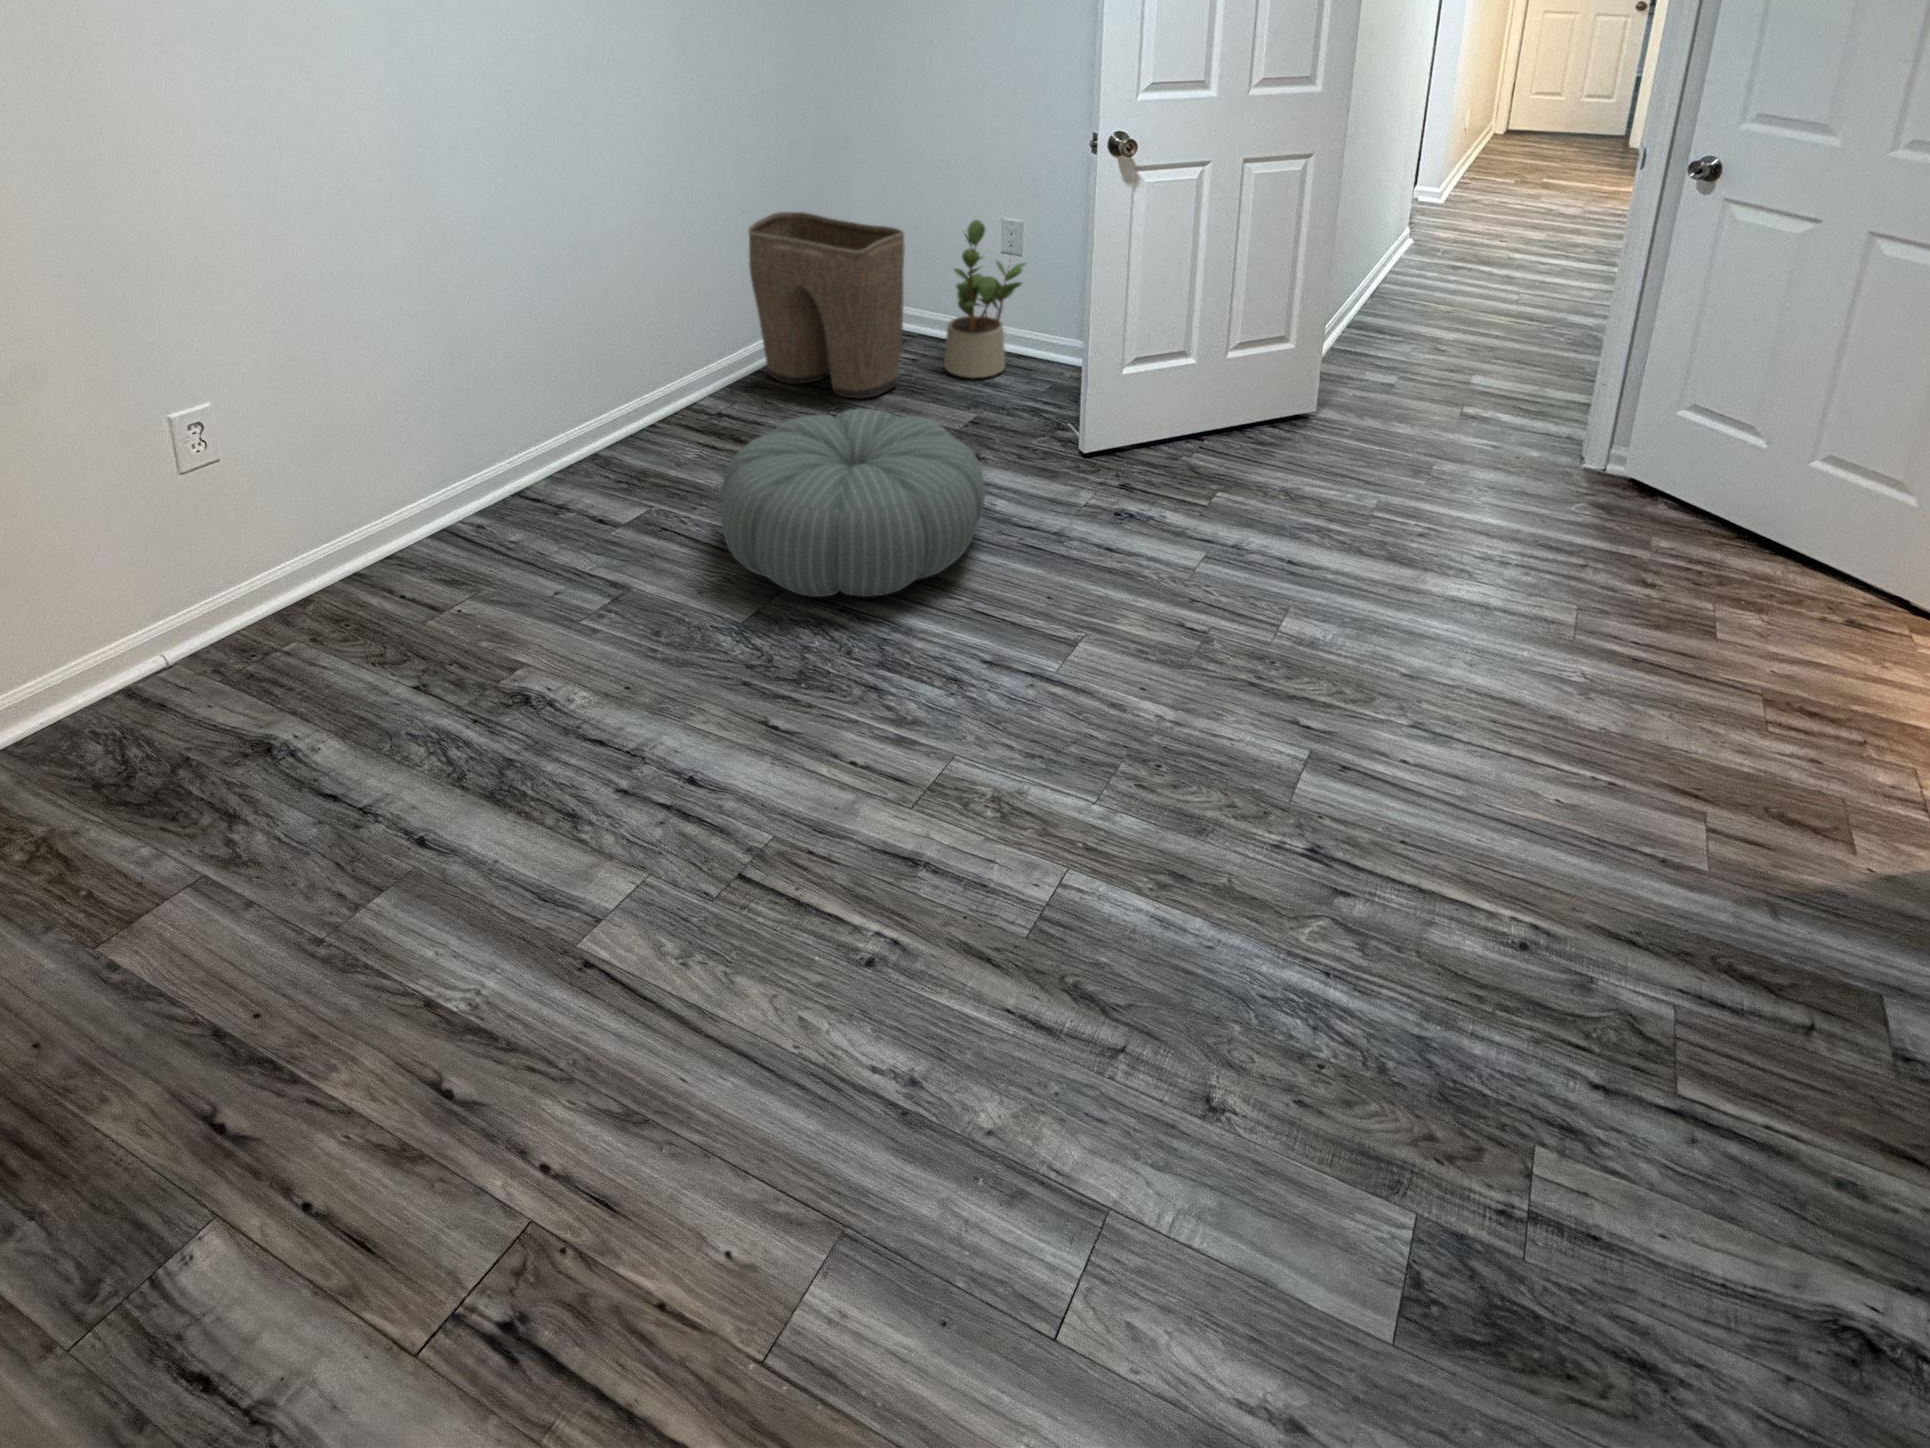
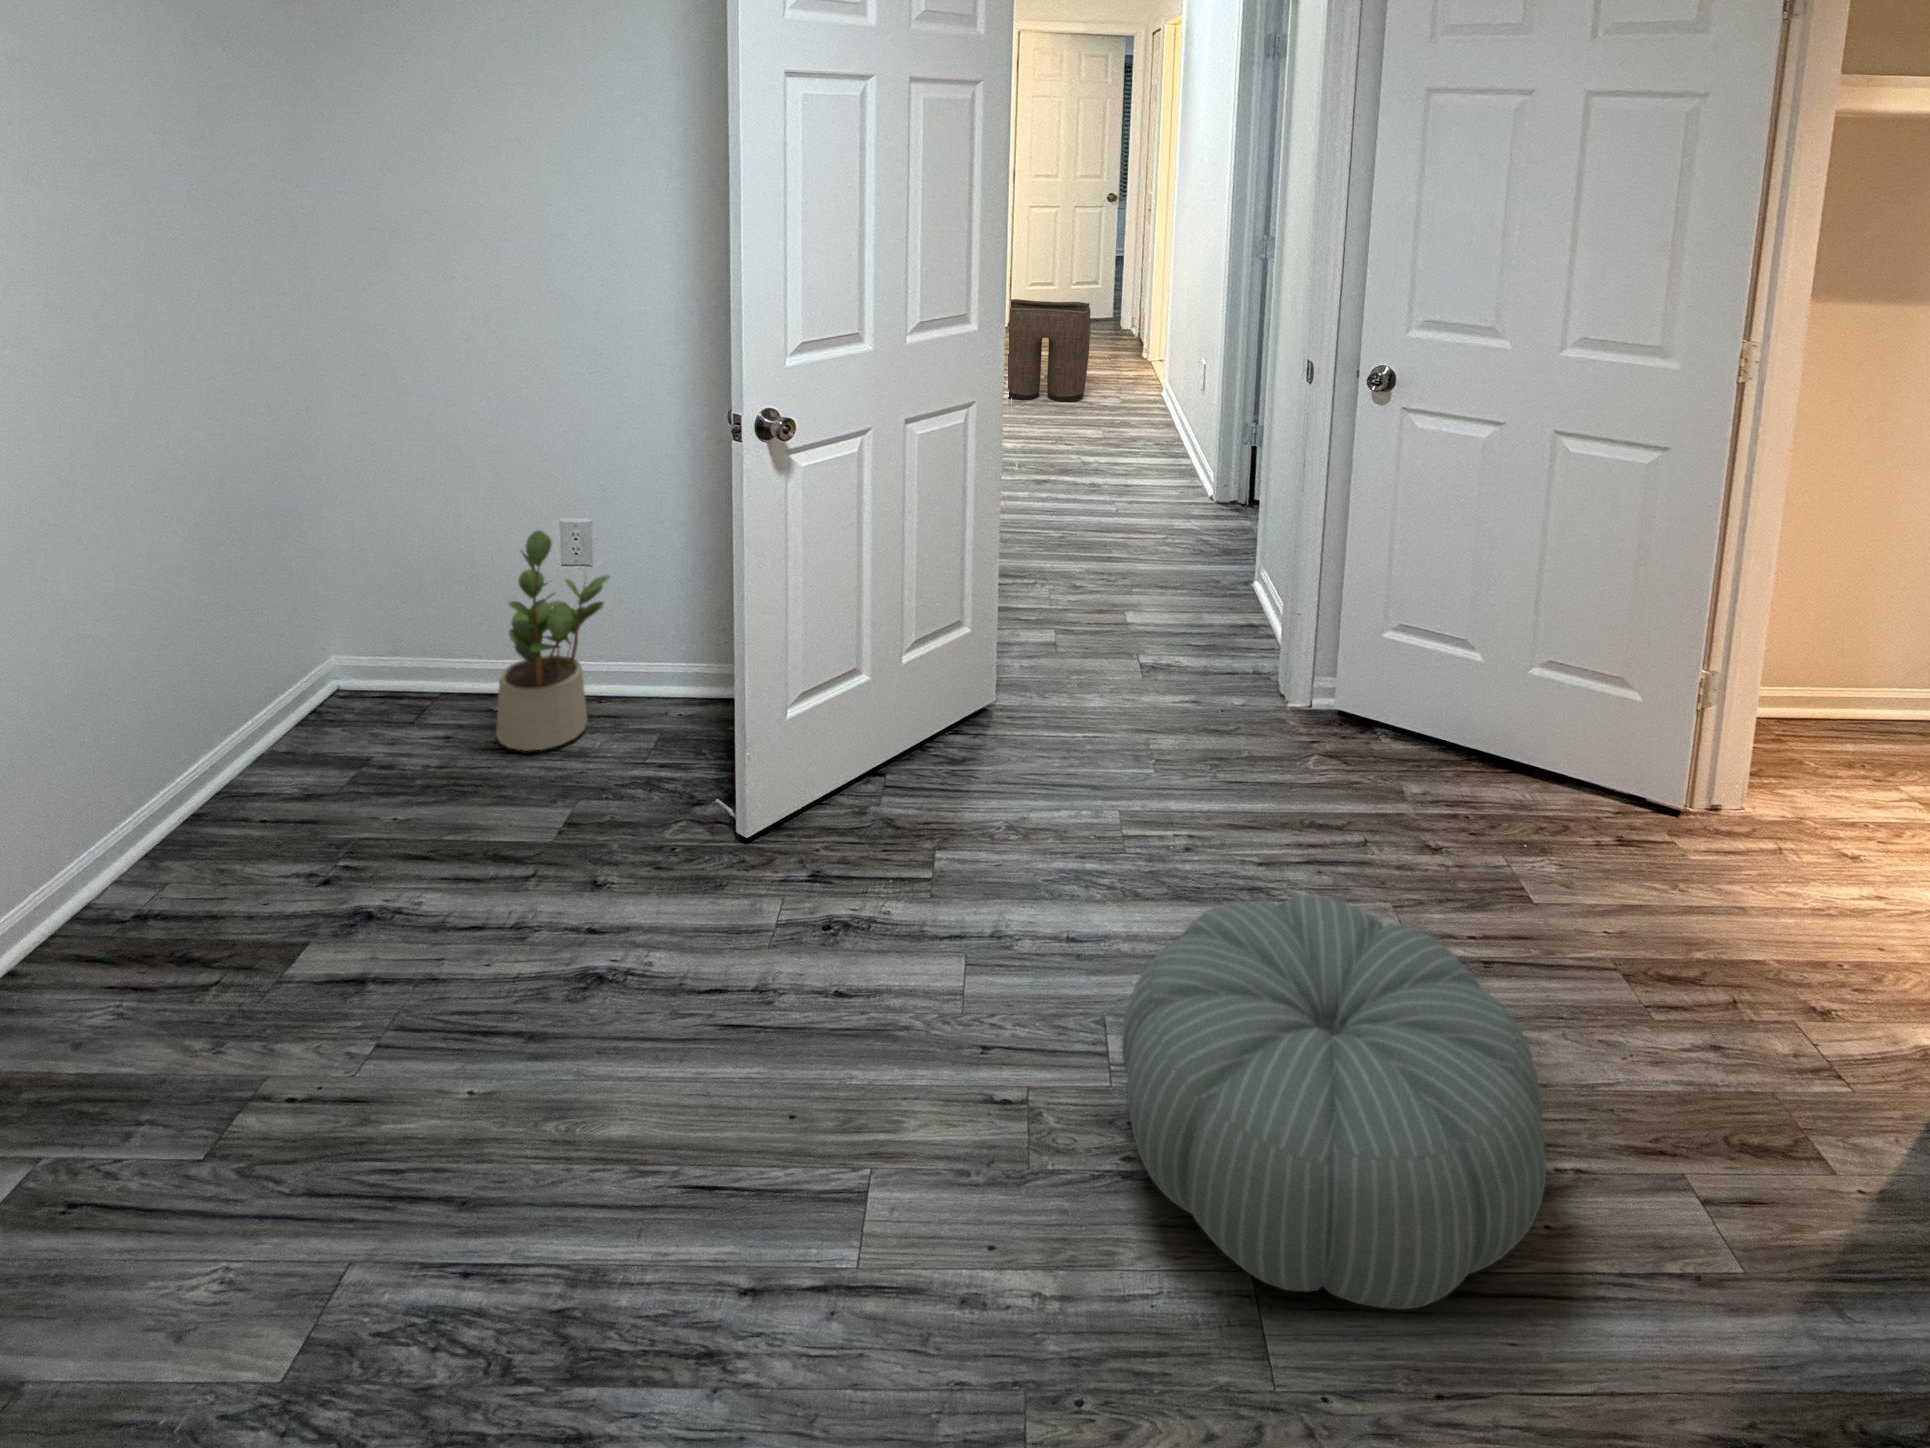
laundry basket: present [748,212,905,398] -> present [1008,299,1090,401]
pouf: present [722,409,985,597] -> present [1121,896,1547,1309]

